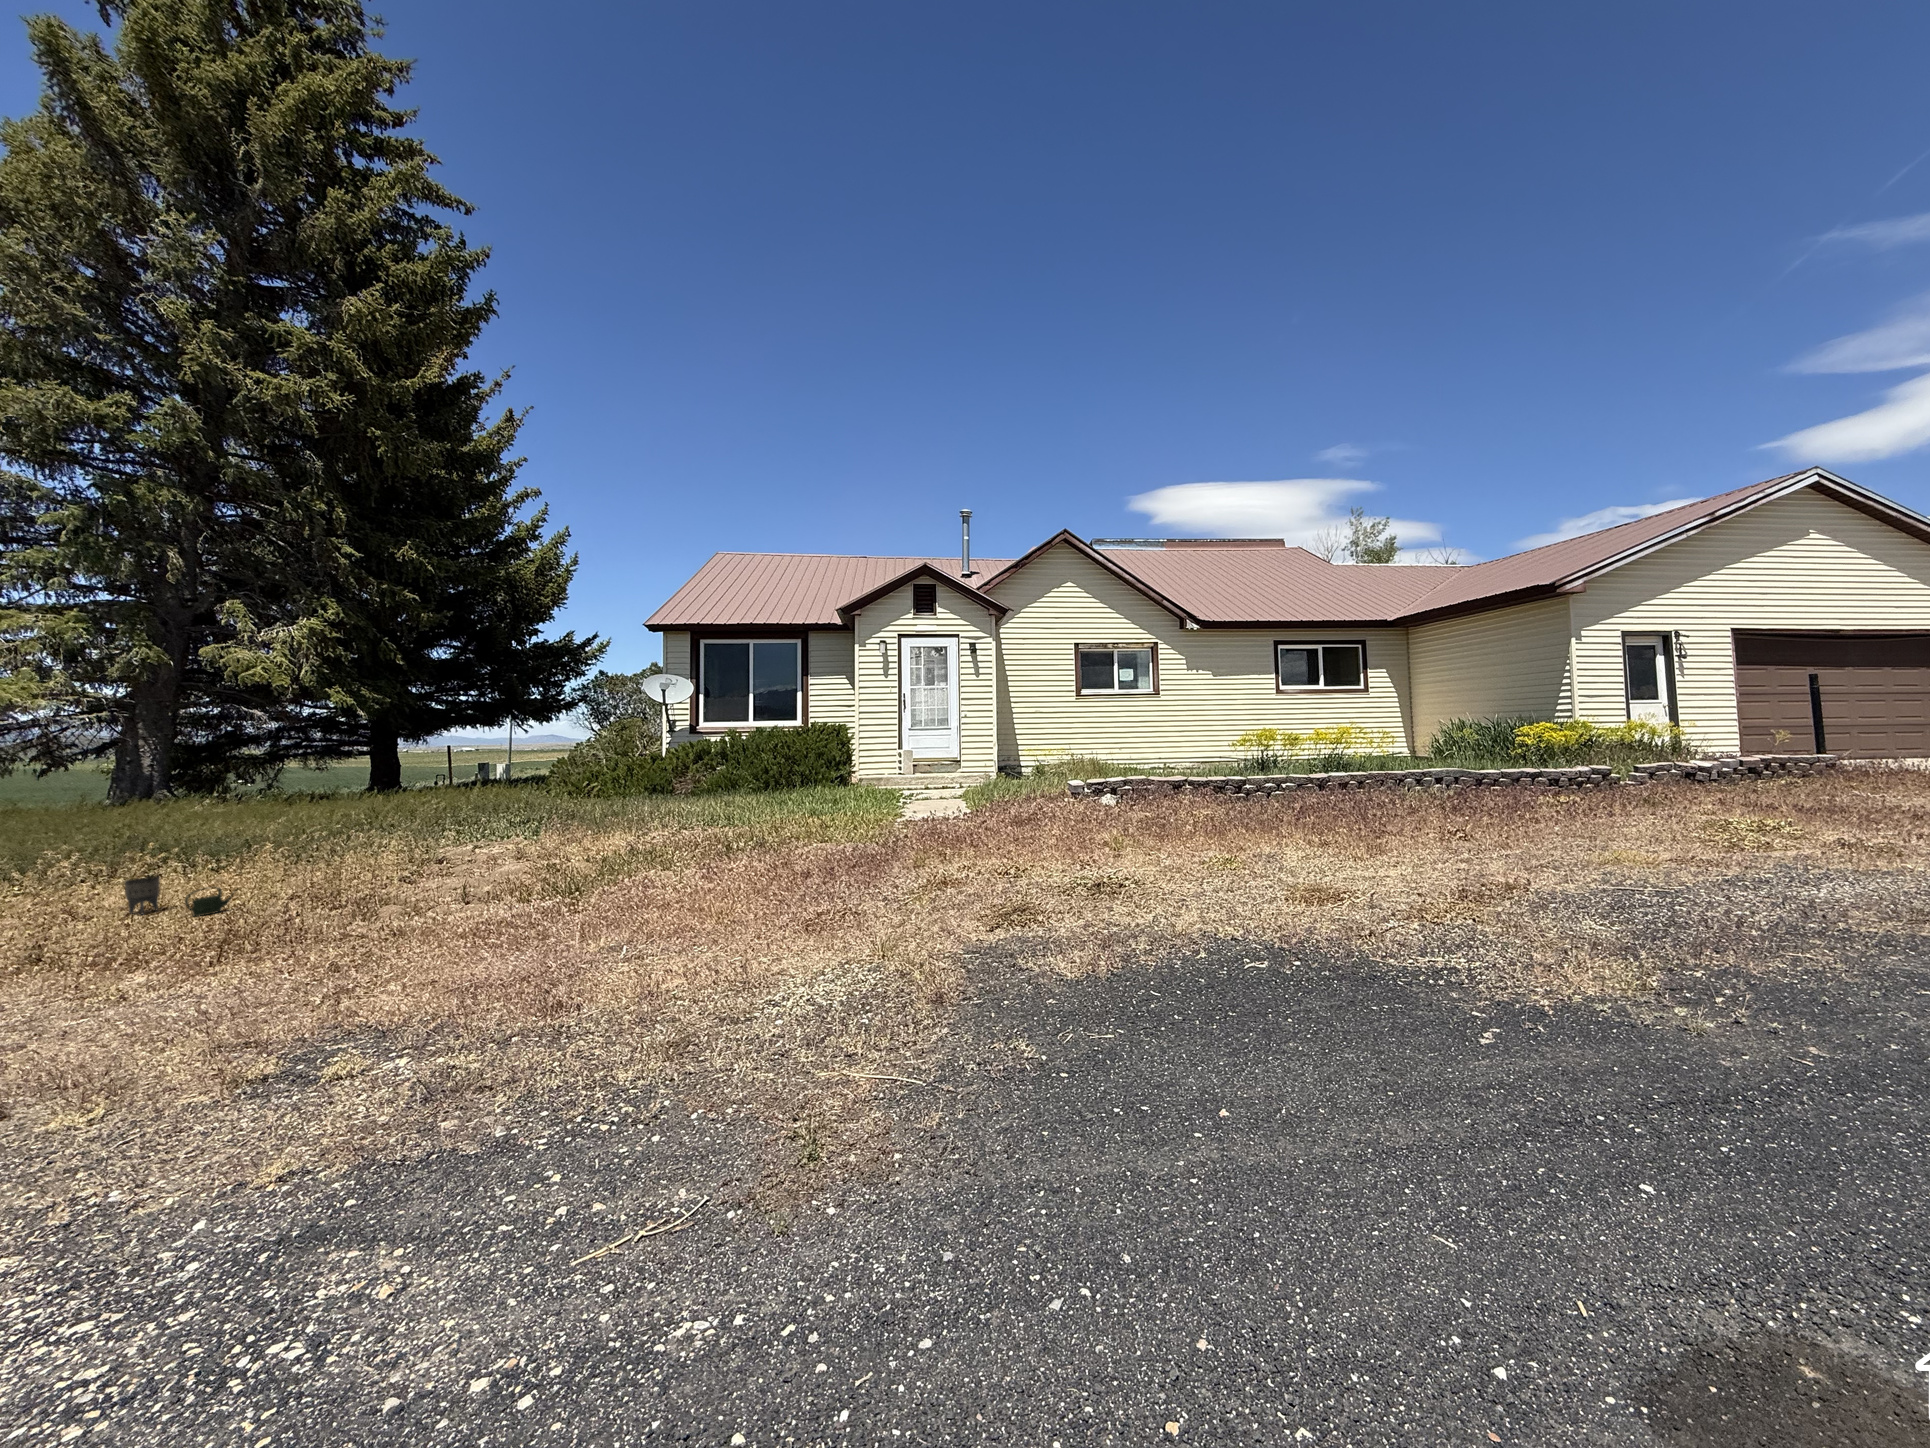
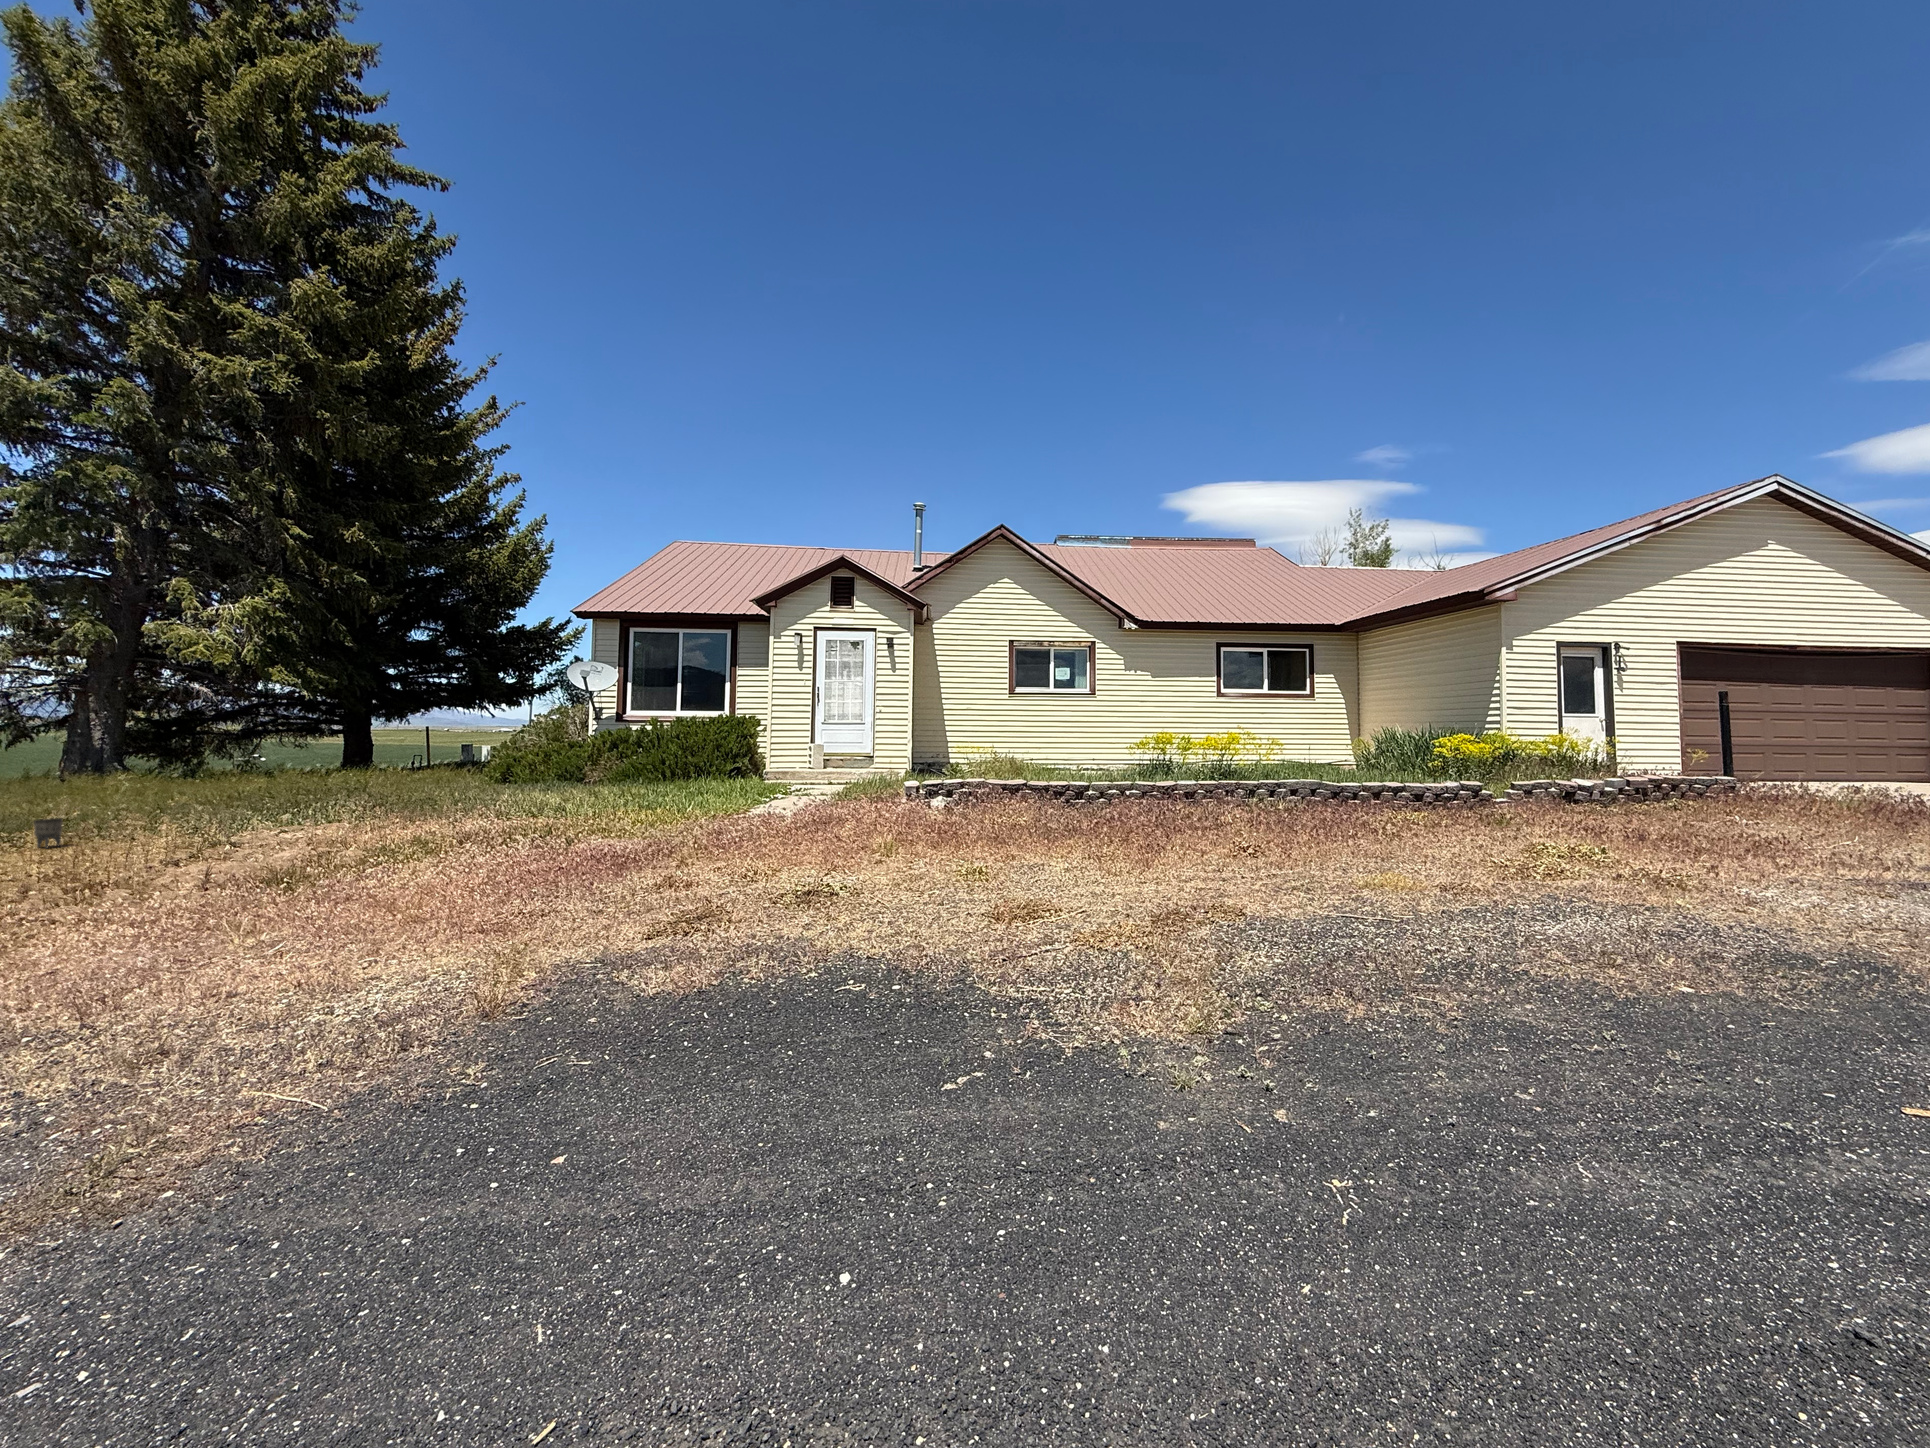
watering can: present [185,887,236,917] -> none [78,828,125,852]

